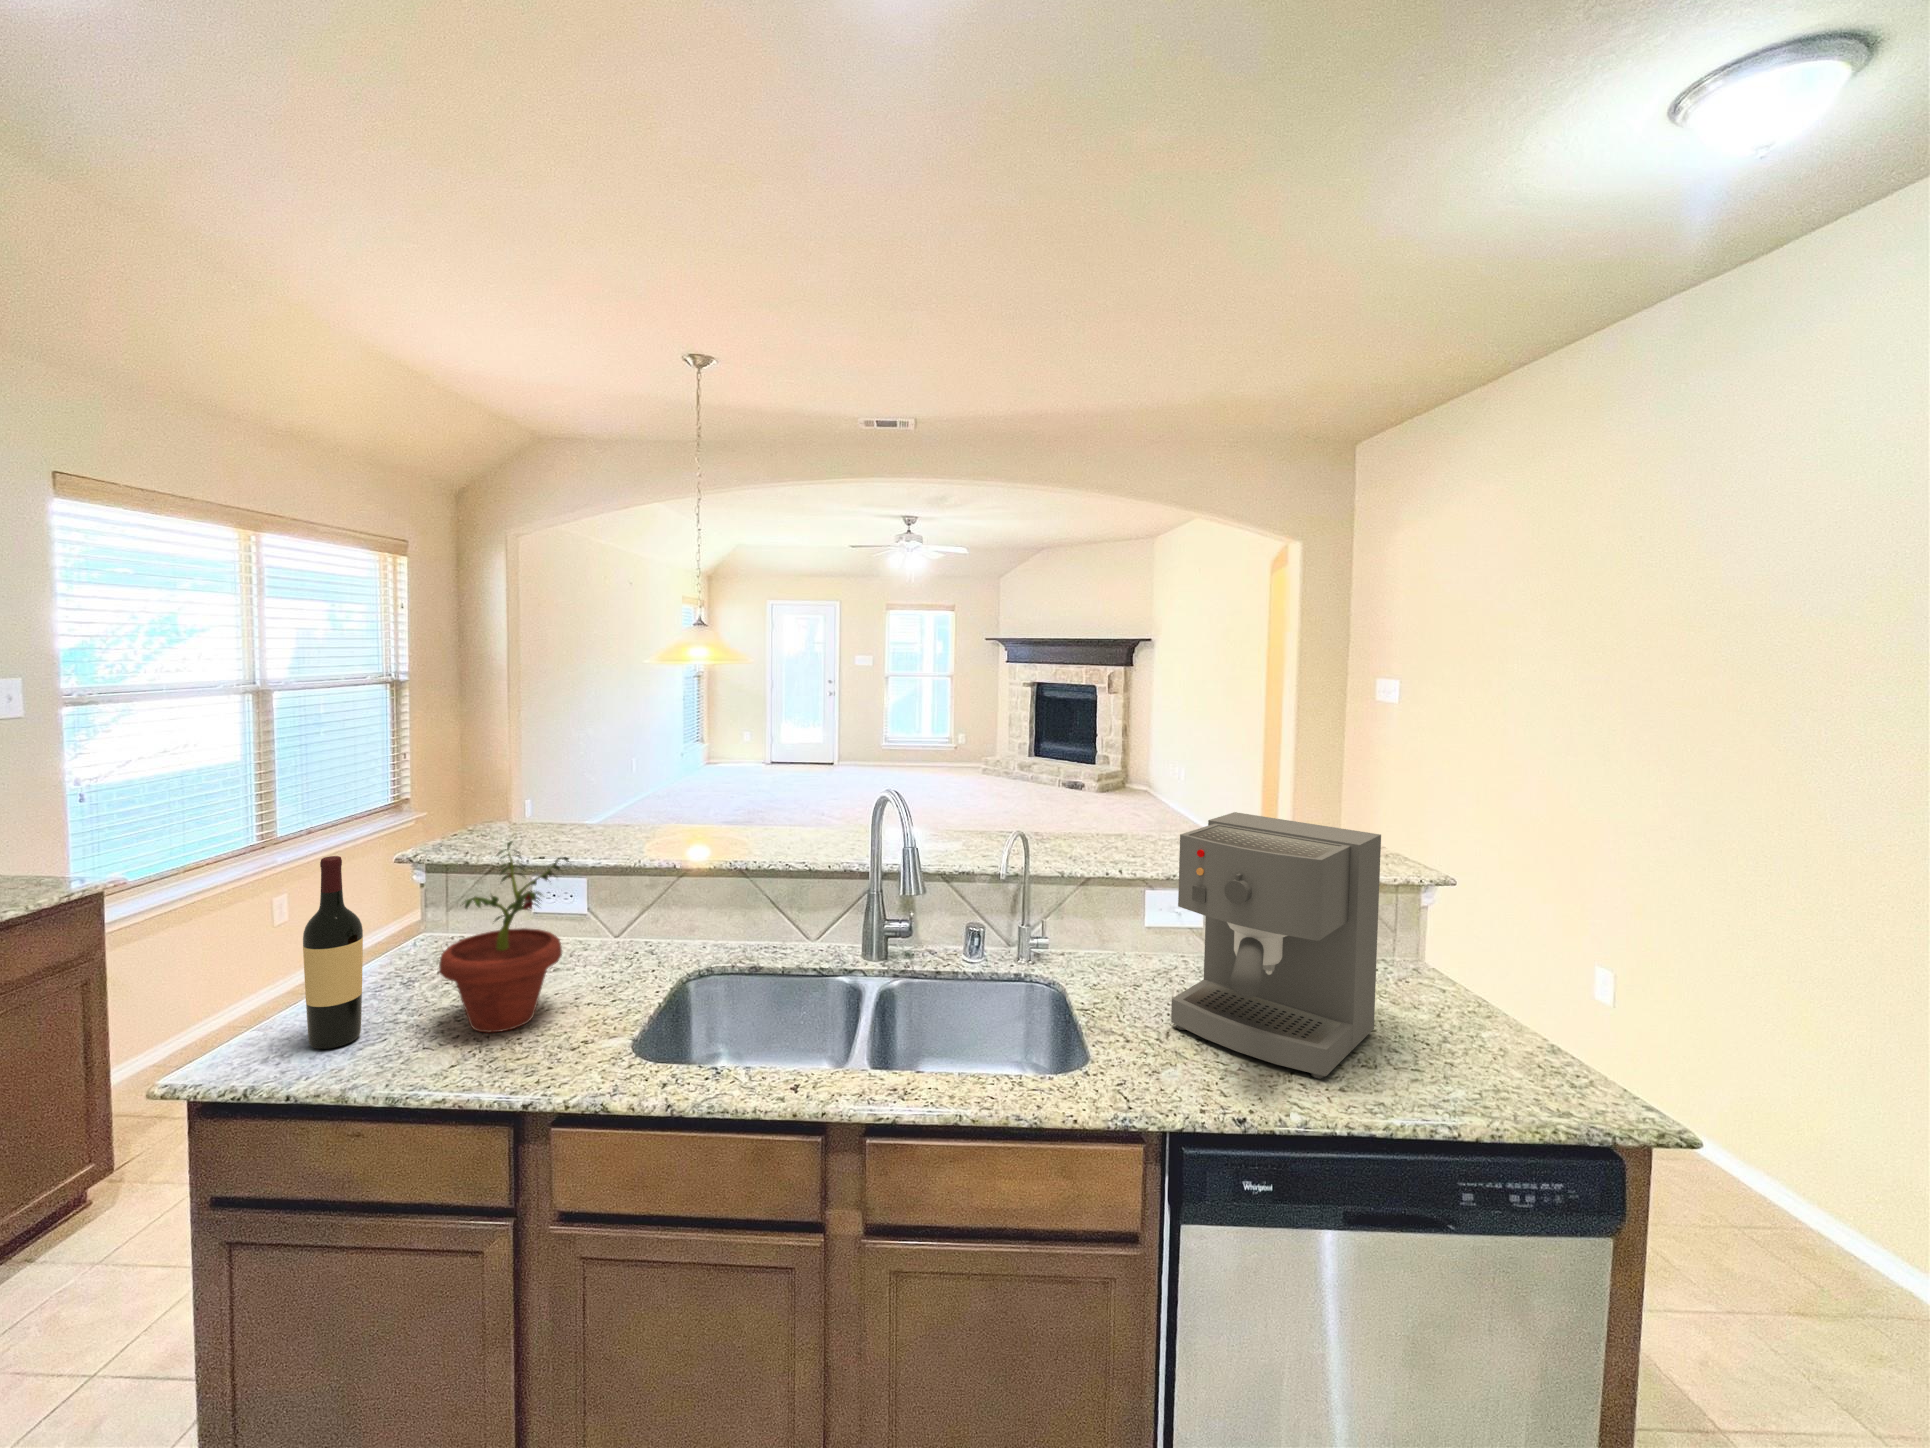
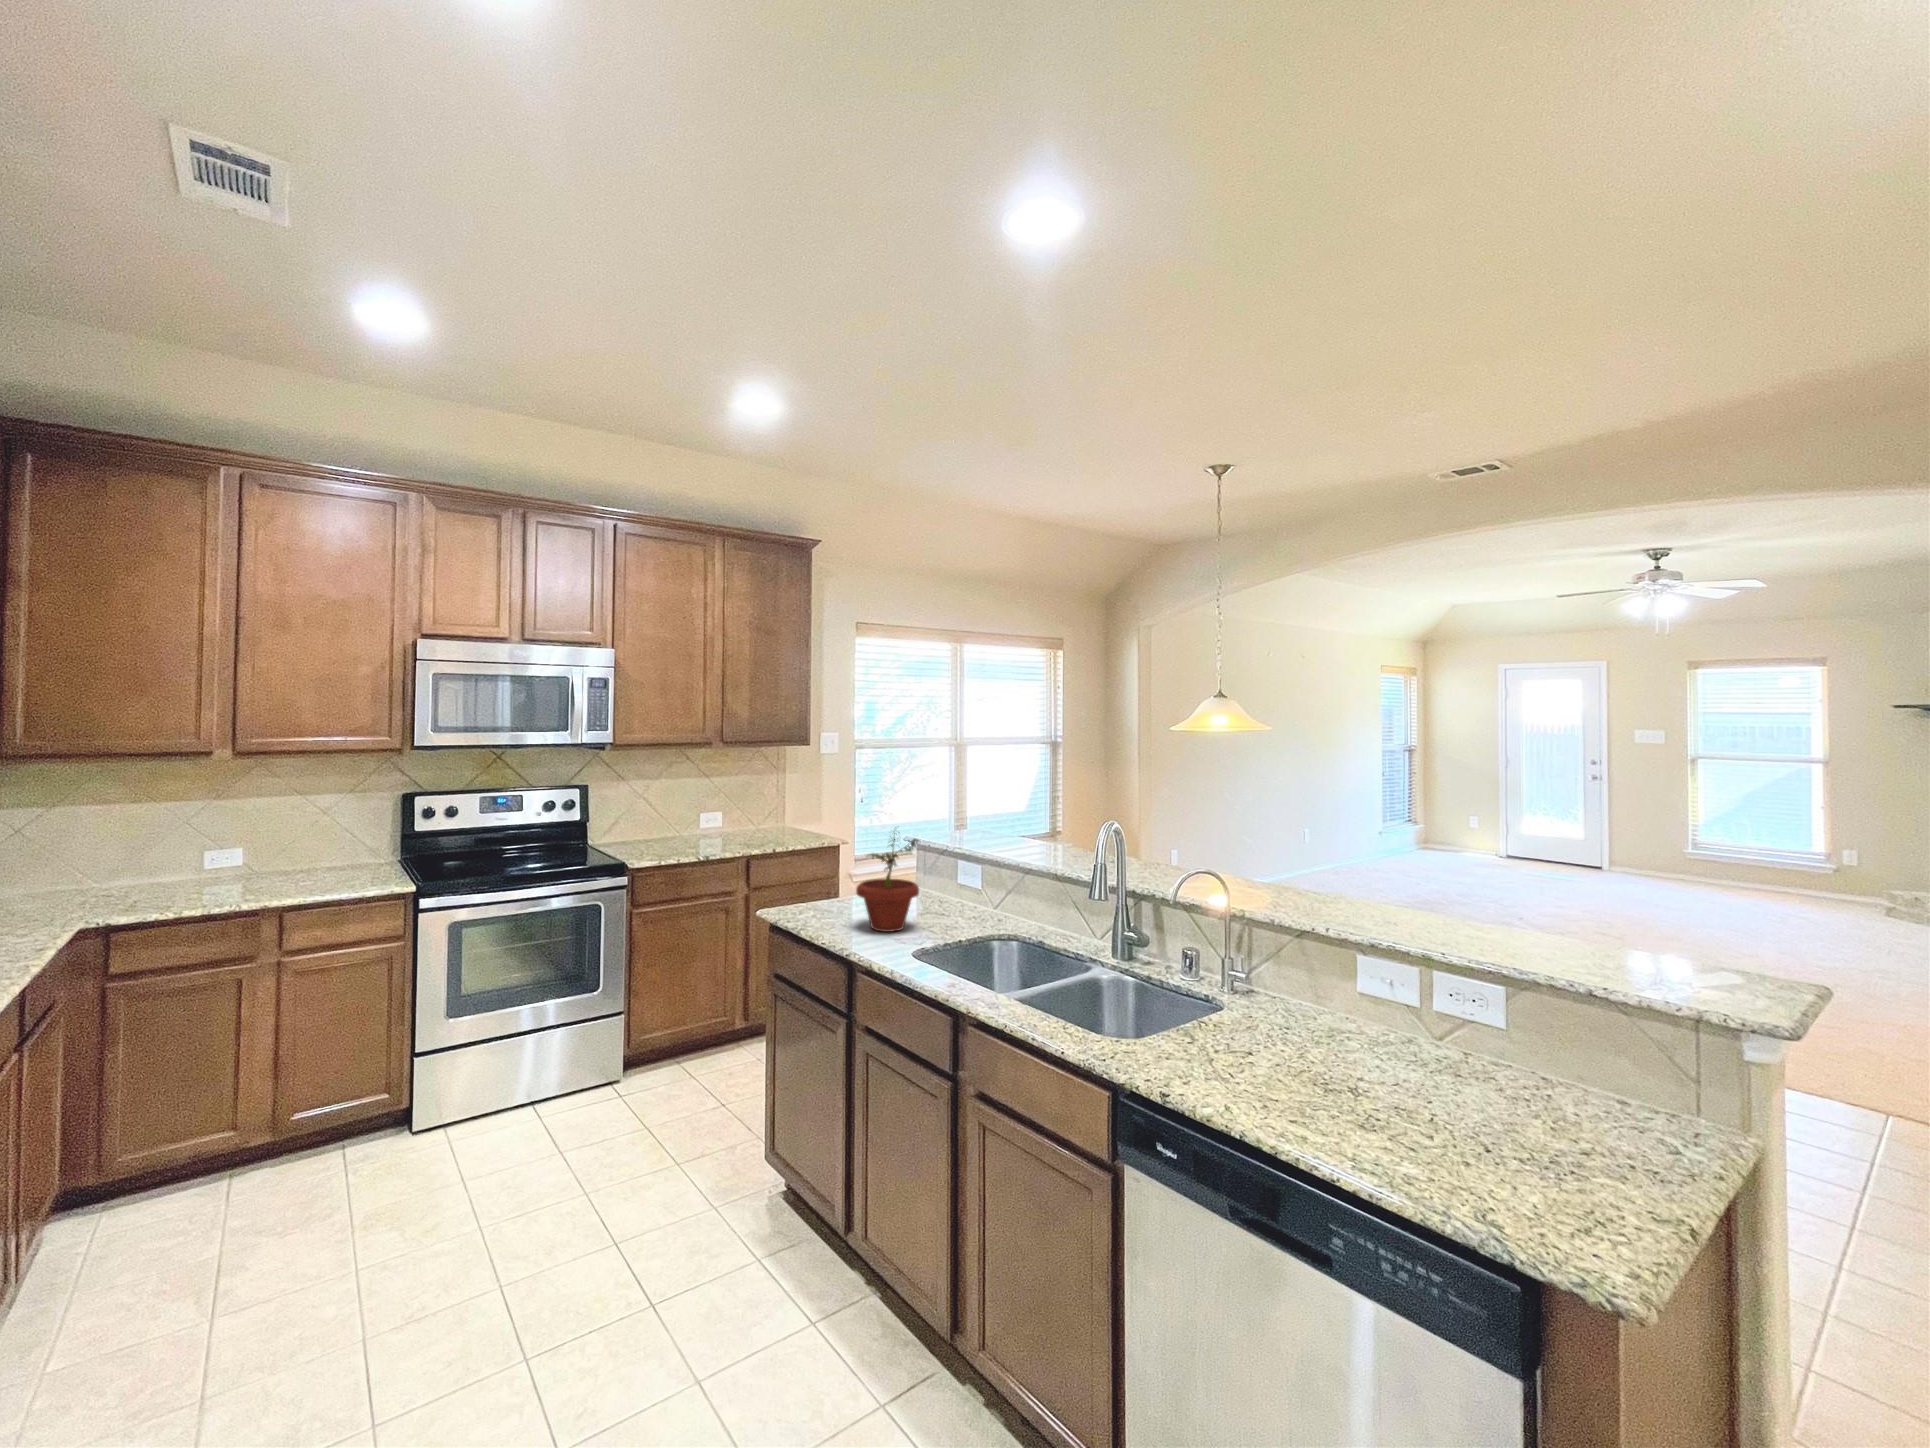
coffee maker: present [1171,812,1381,1079] -> none [1185,875,1435,1117]
wine bottle: present [303,856,363,1049] -> none [811,821,836,918]

